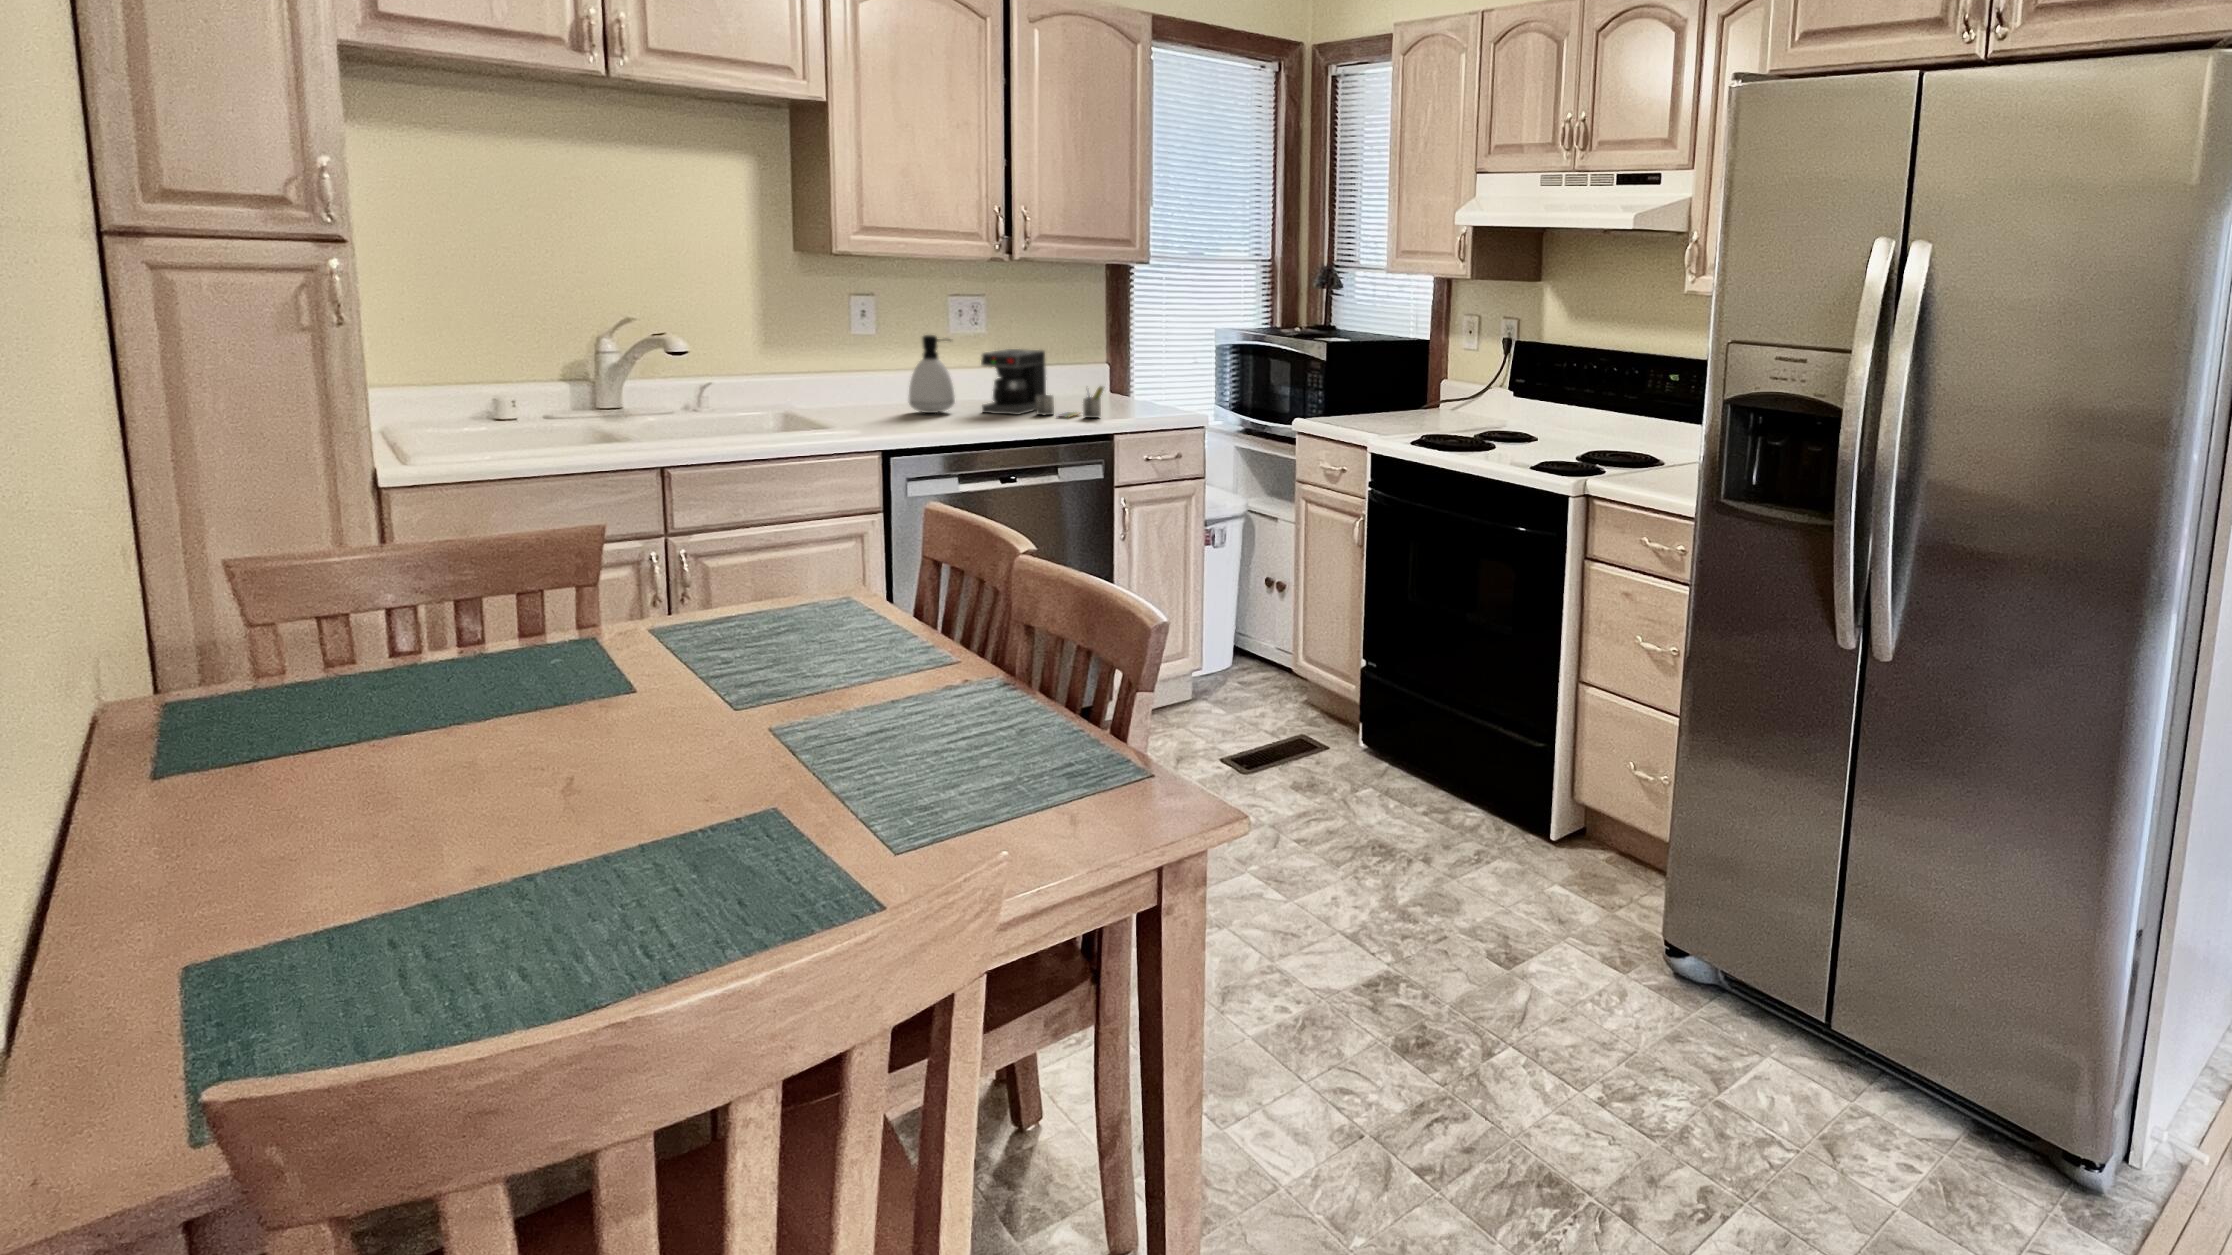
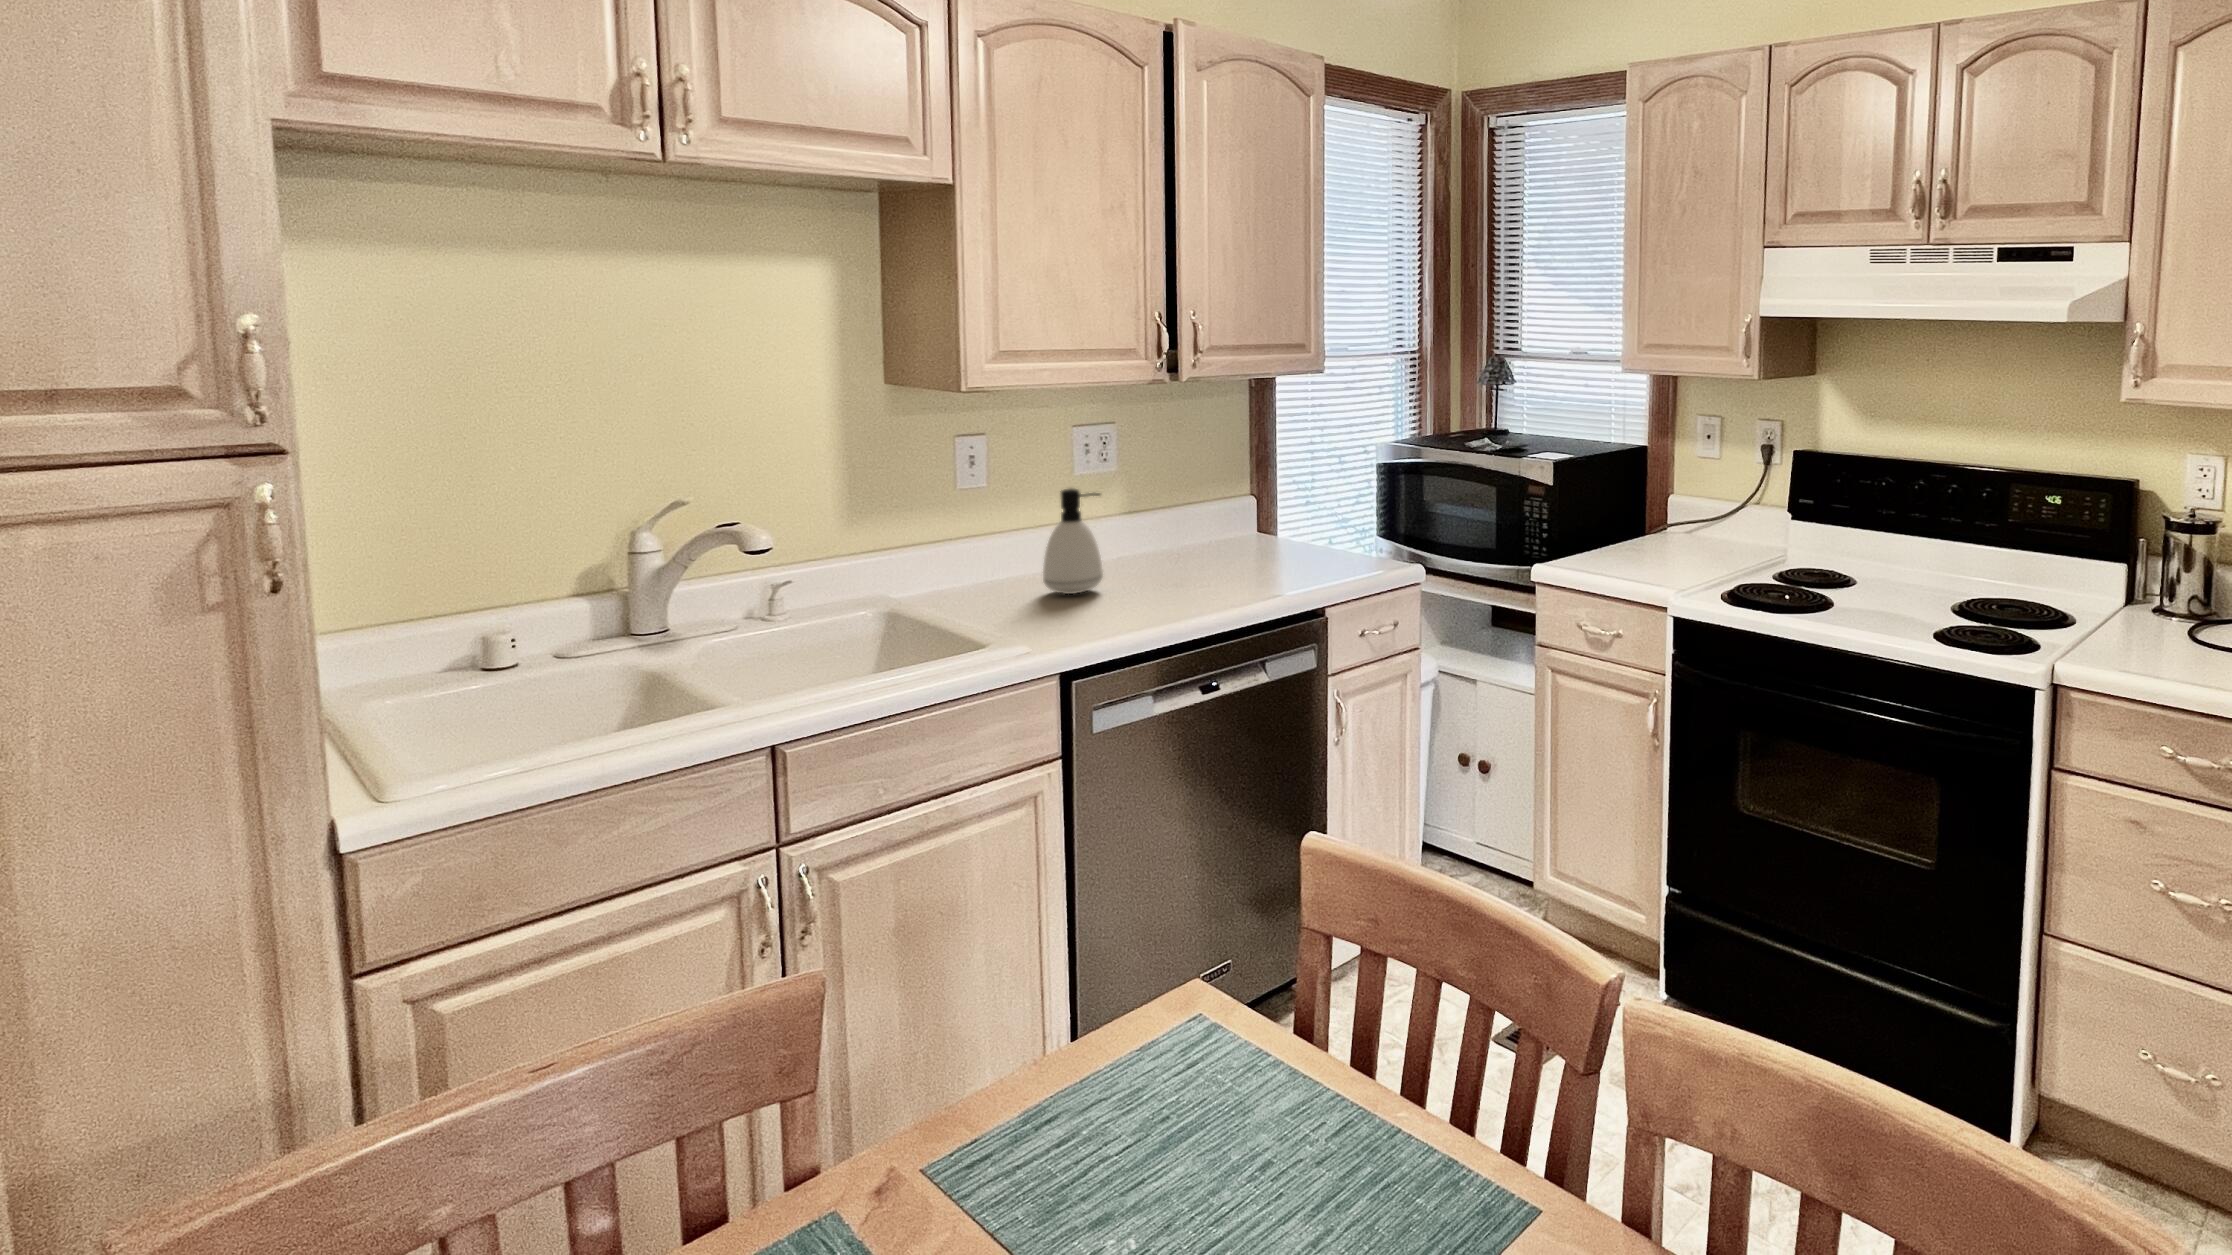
coffee maker: present [981,349,1103,418] -> none [1134,495,1301,587]

